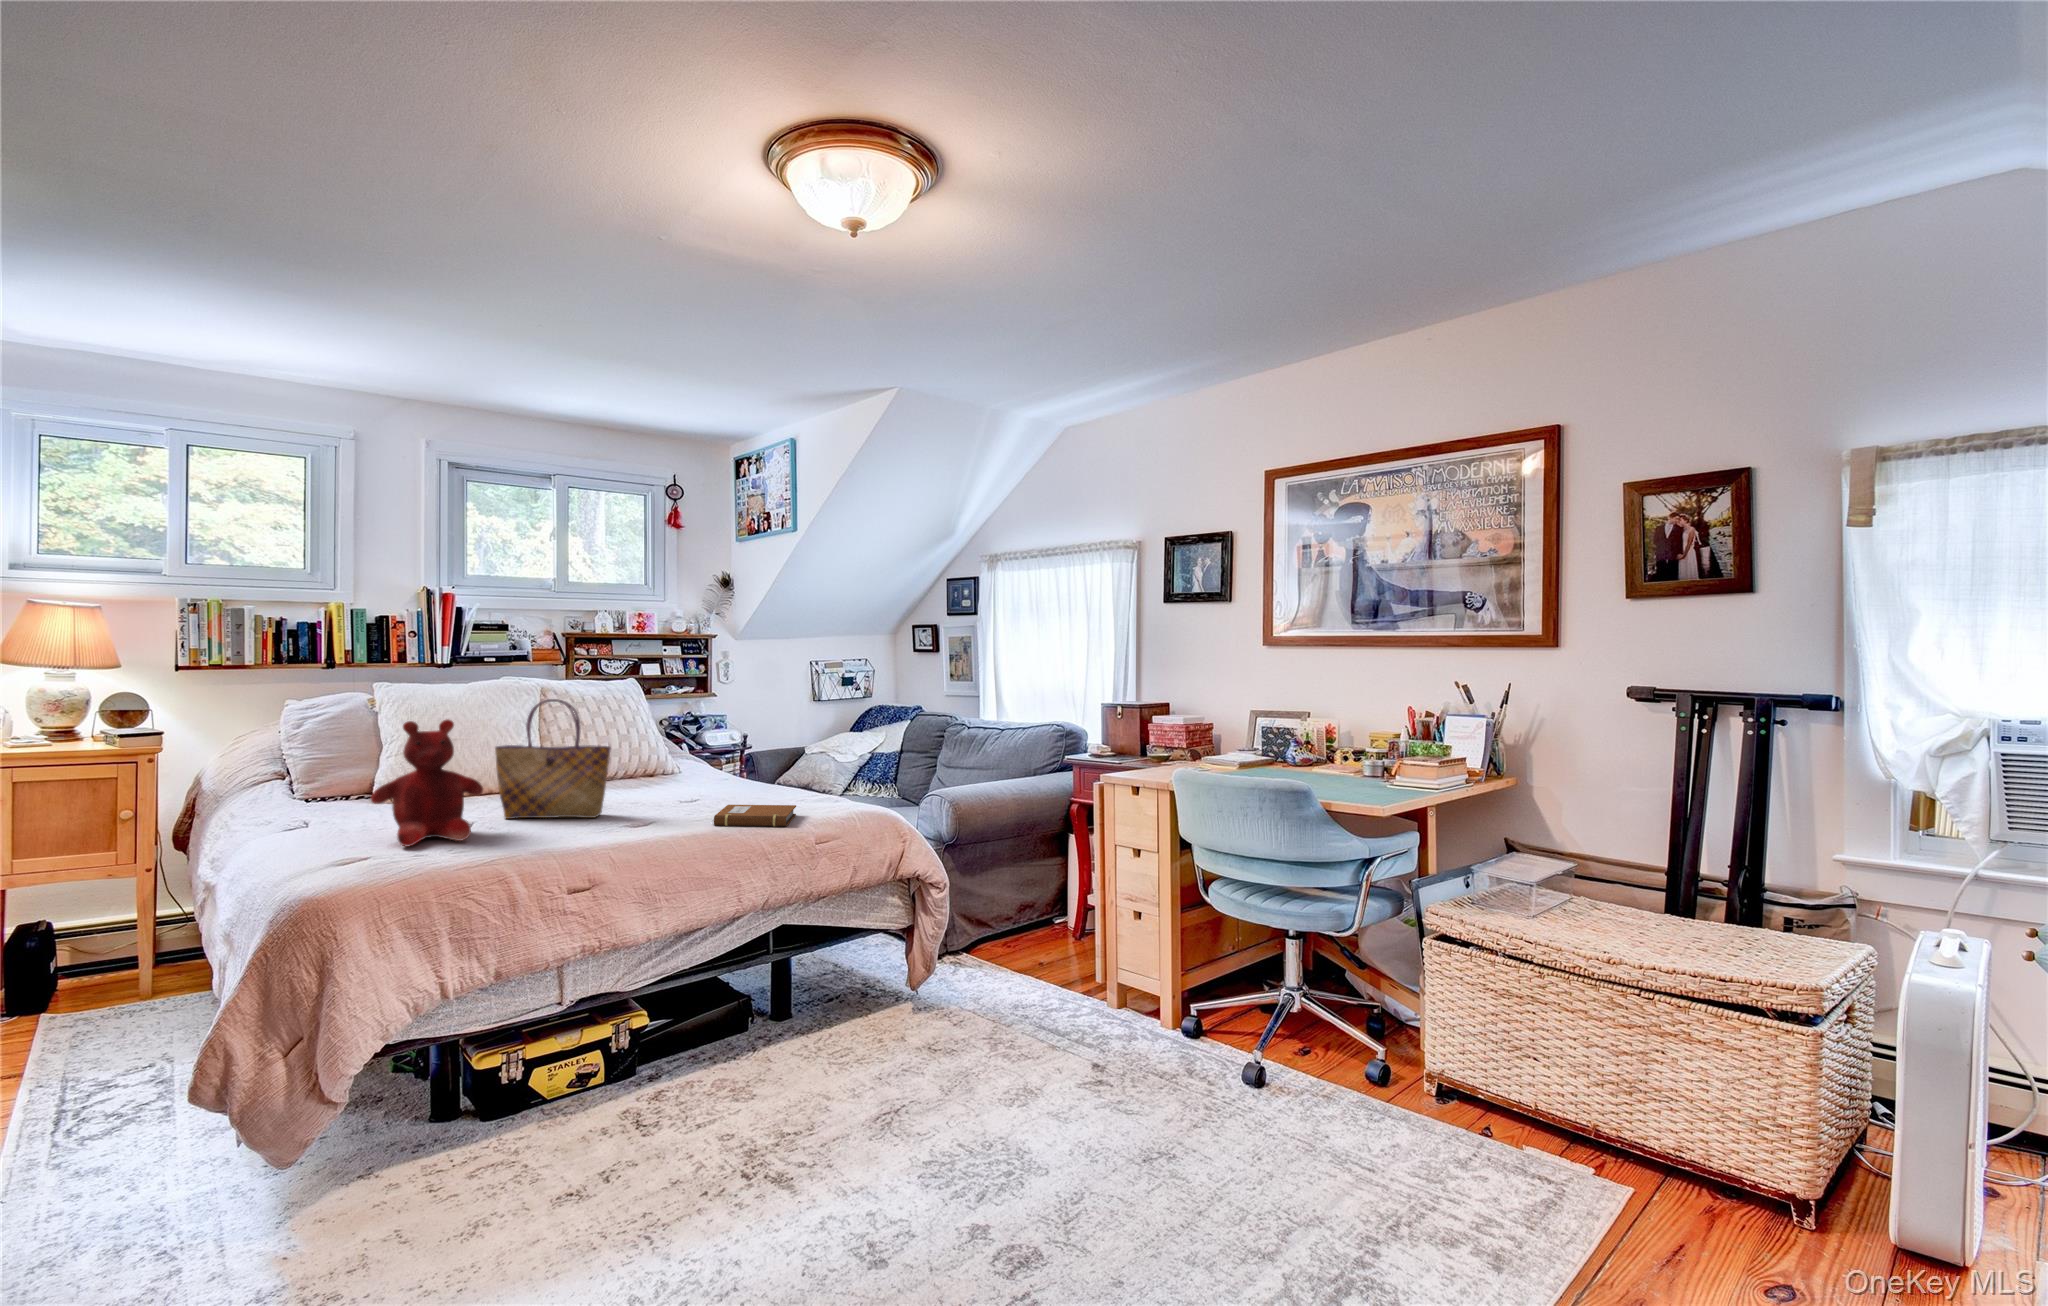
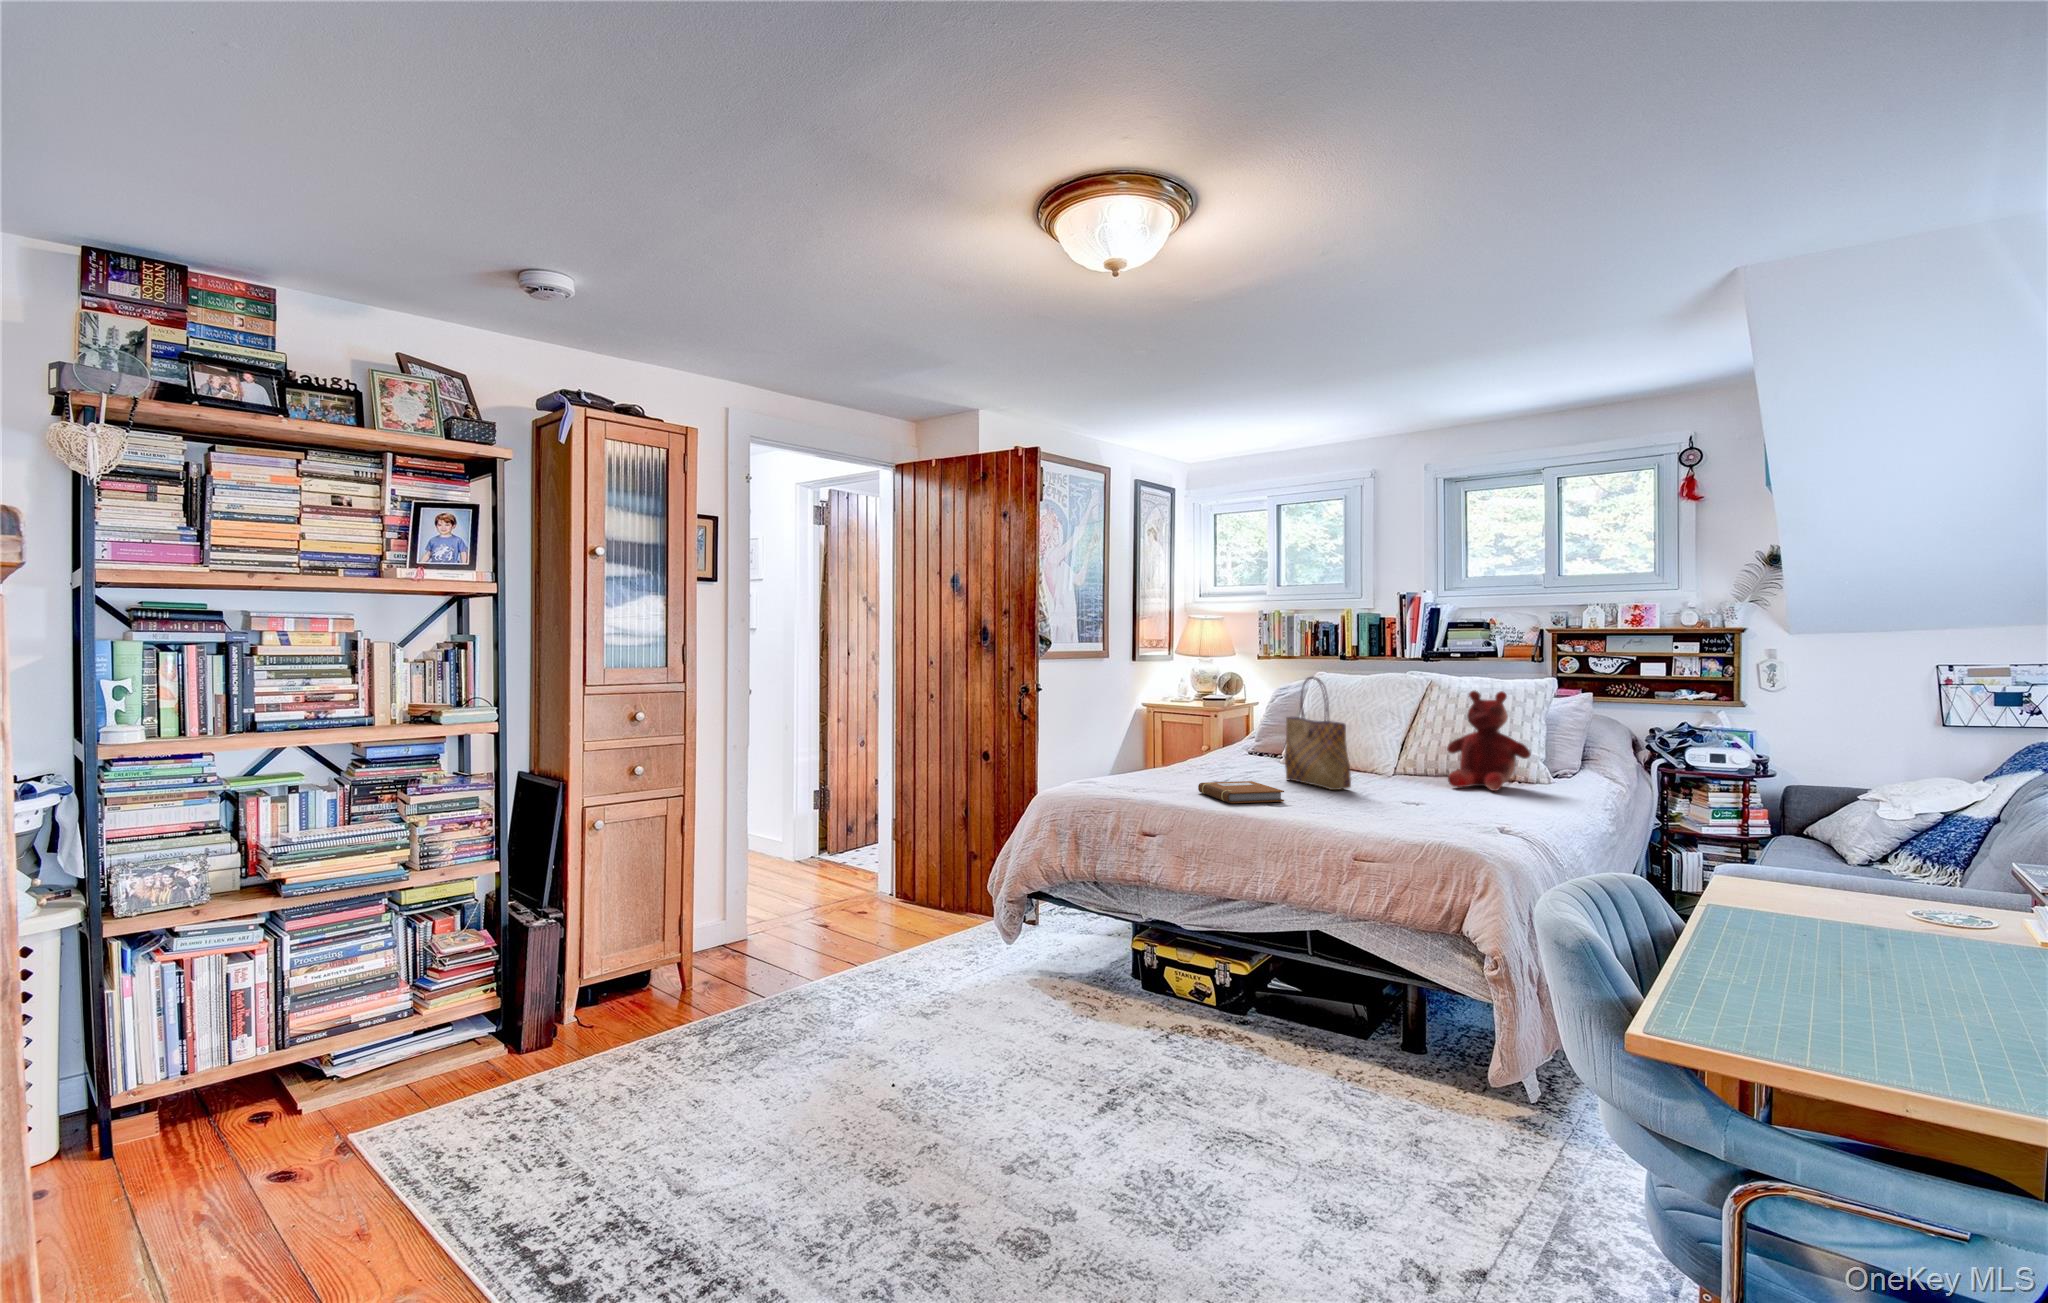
teddy bear: present [371,719,483,846] -> present [1447,690,1531,791]
notebook: present [714,805,796,827] -> present [1198,781,1284,803]

